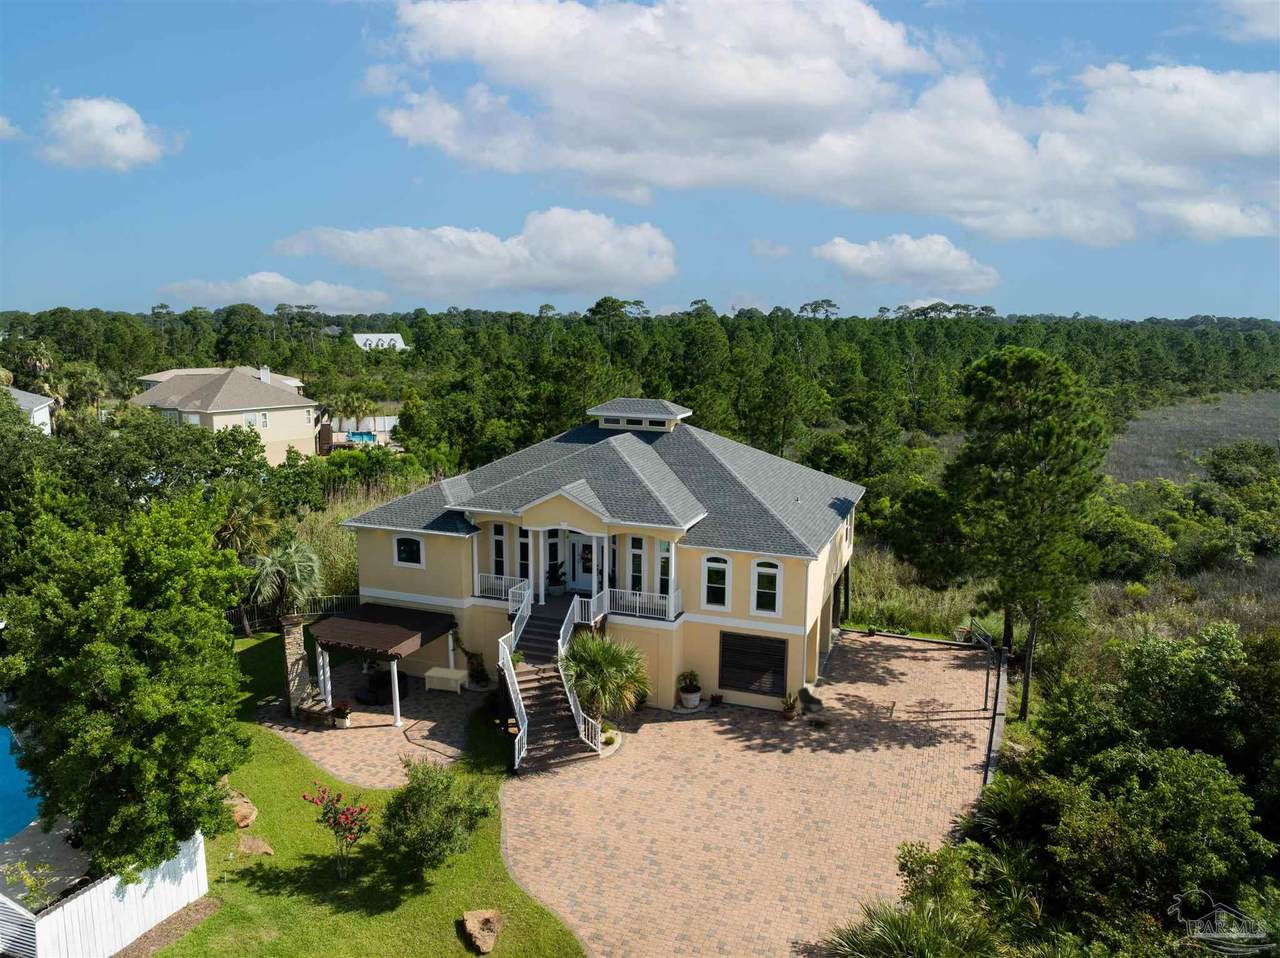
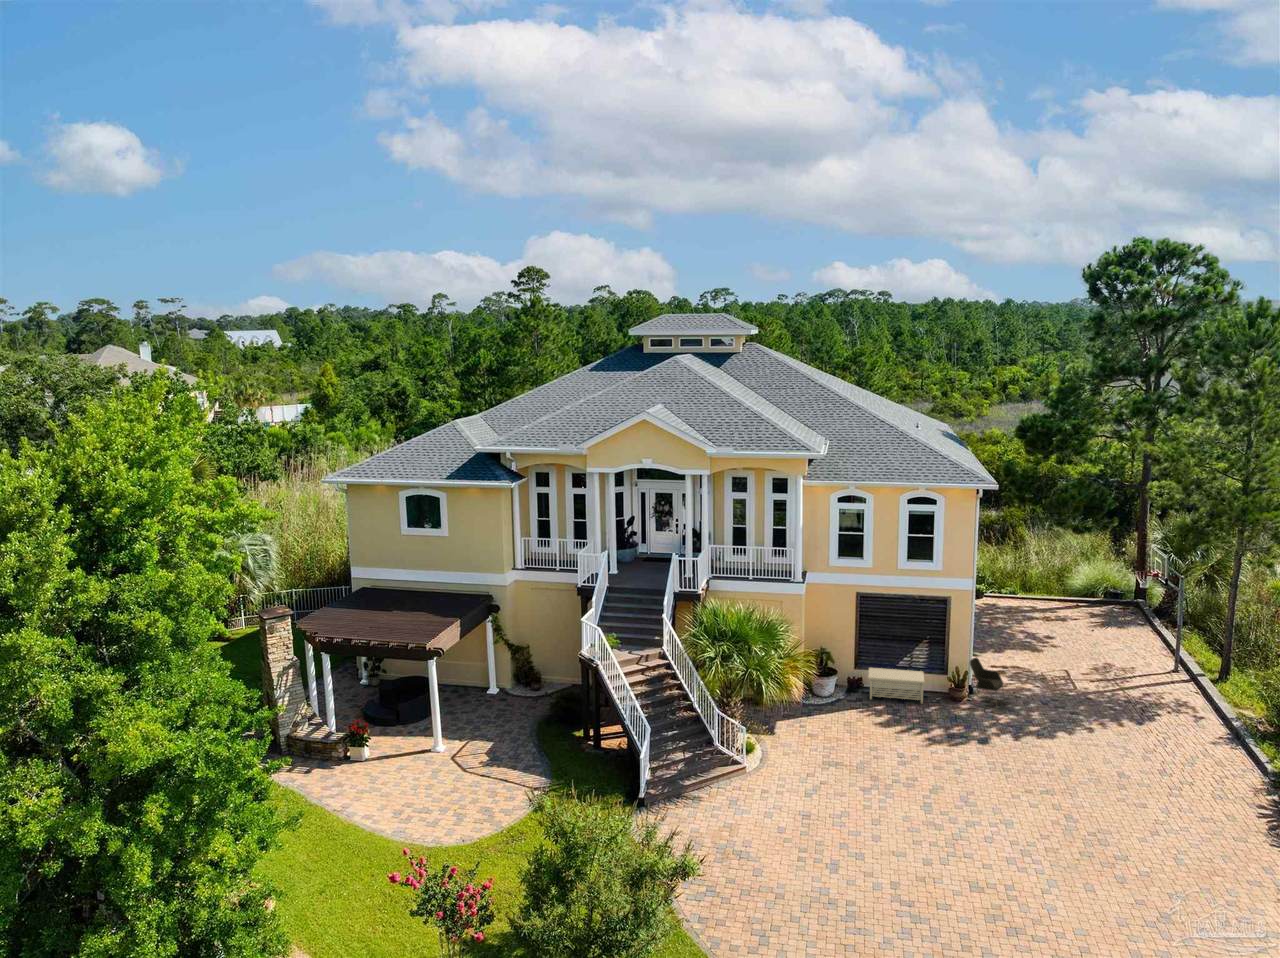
storage bench: present [425,667,468,693] -> present [868,668,925,703]

